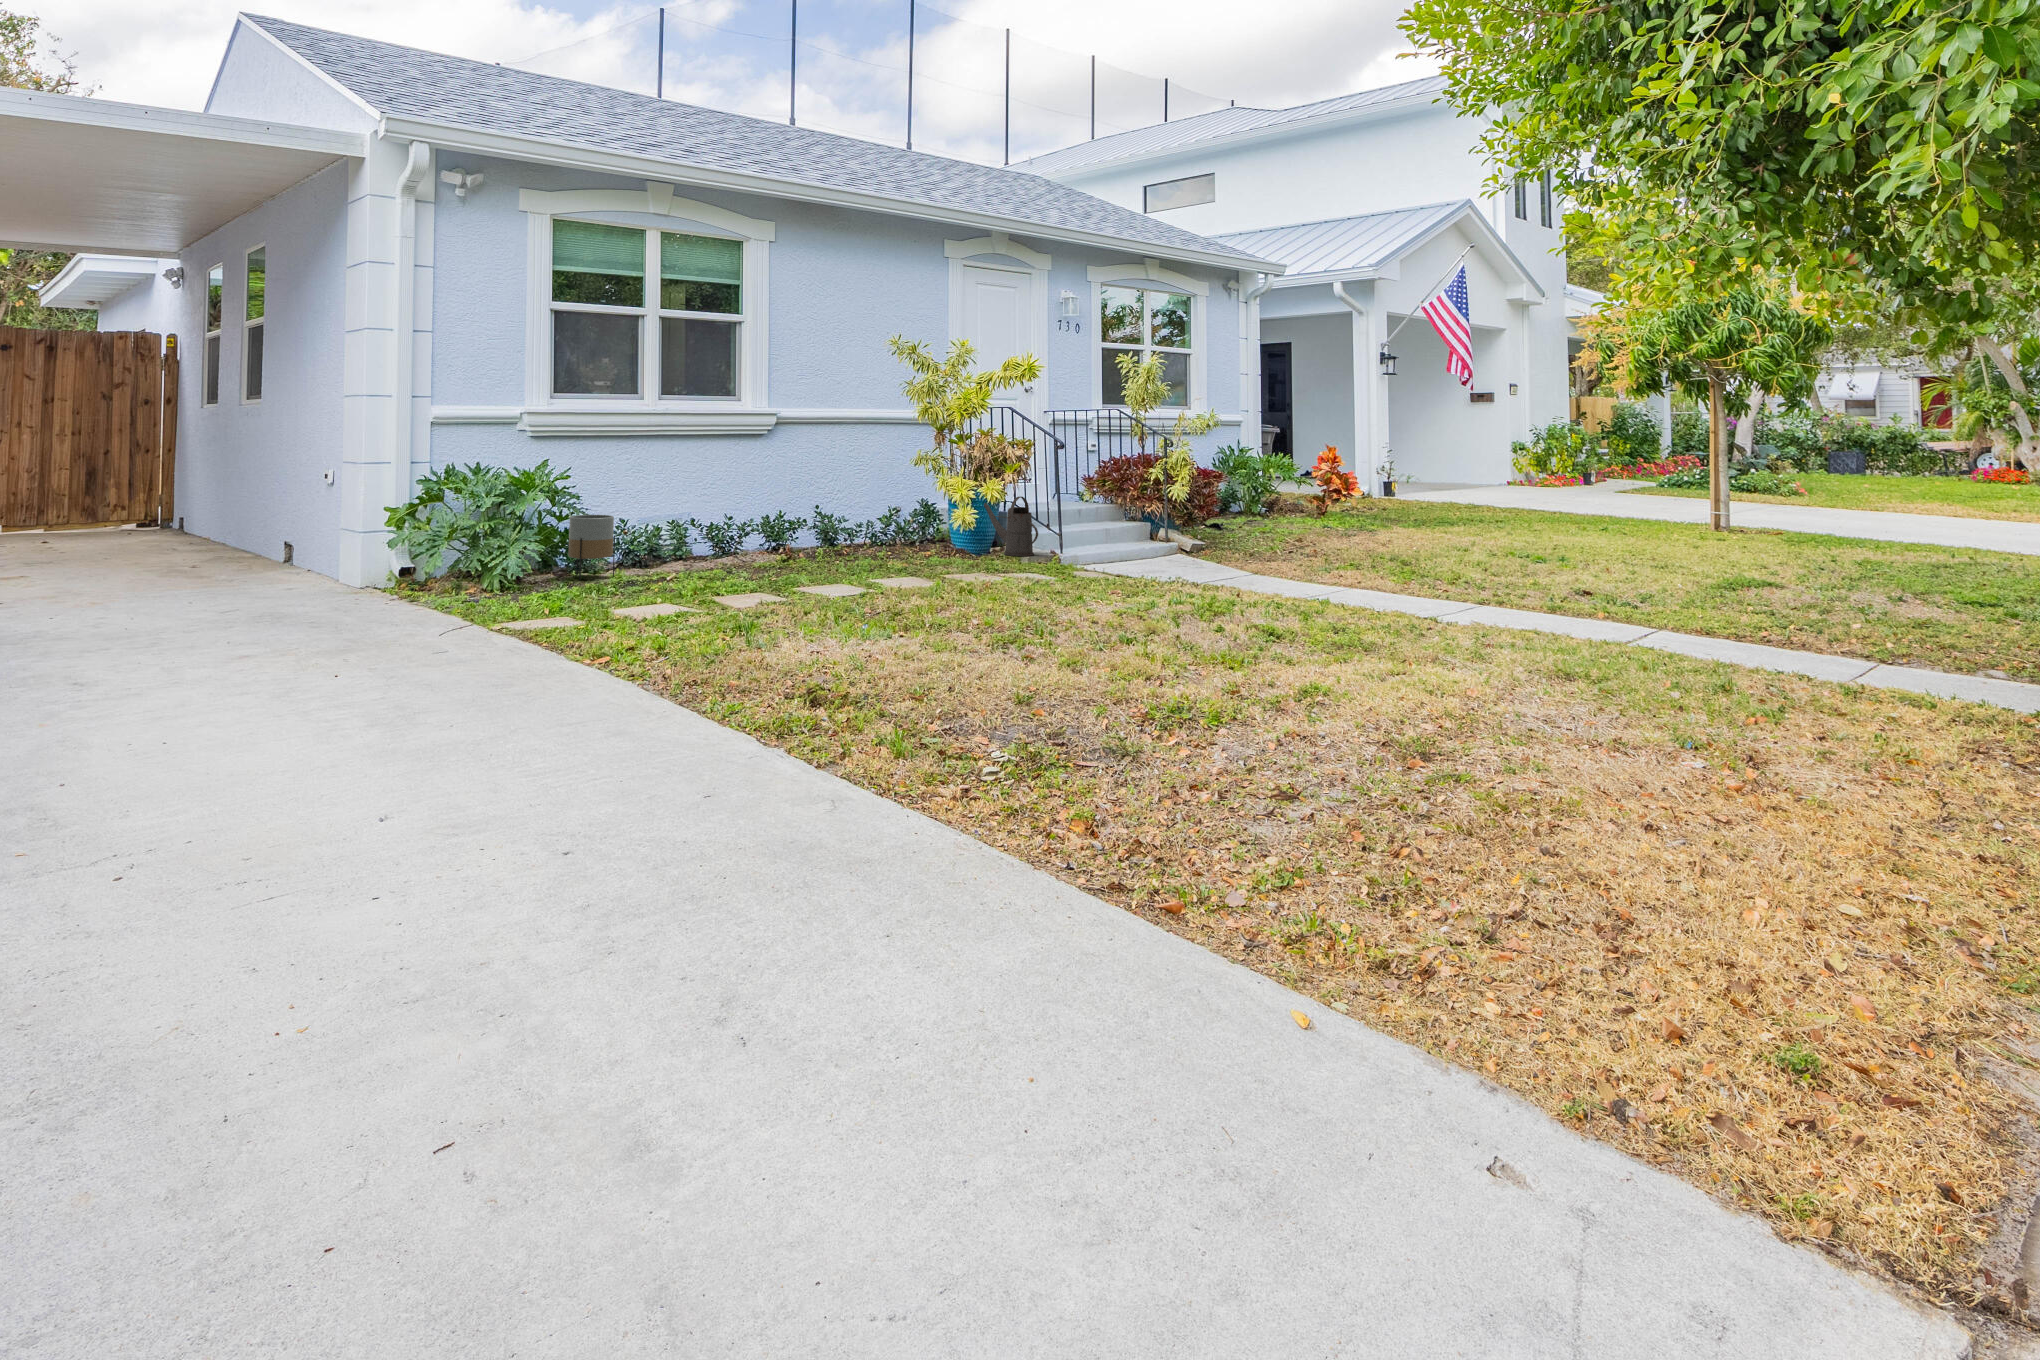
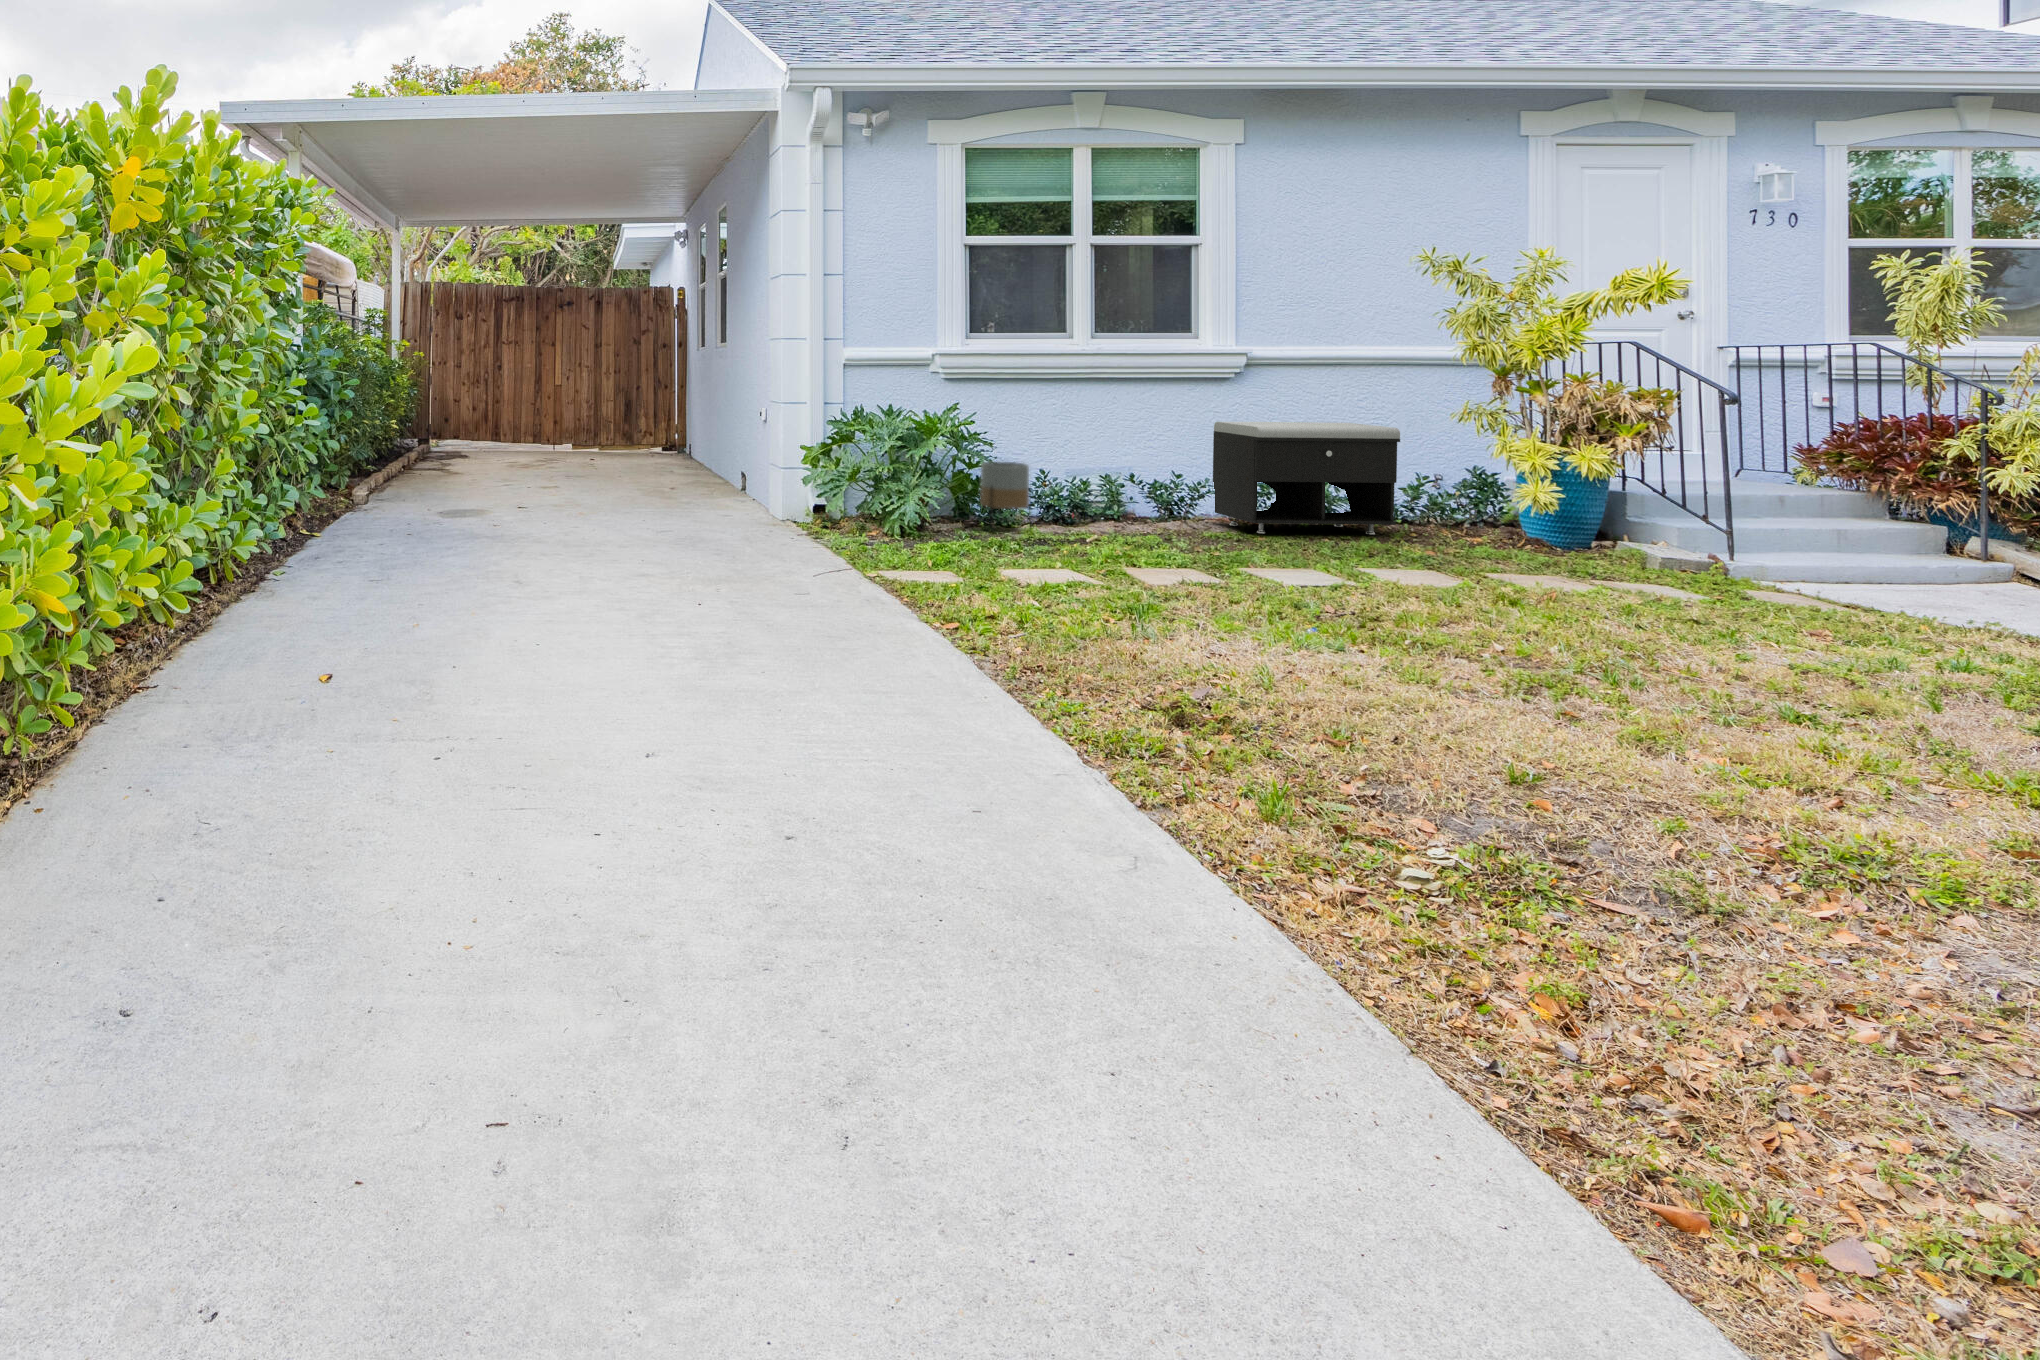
storage bench: none [753,469,883,562] -> present [1213,422,1400,535]
watering can: present [984,497,1038,556] -> none [1578,472,1678,559]

